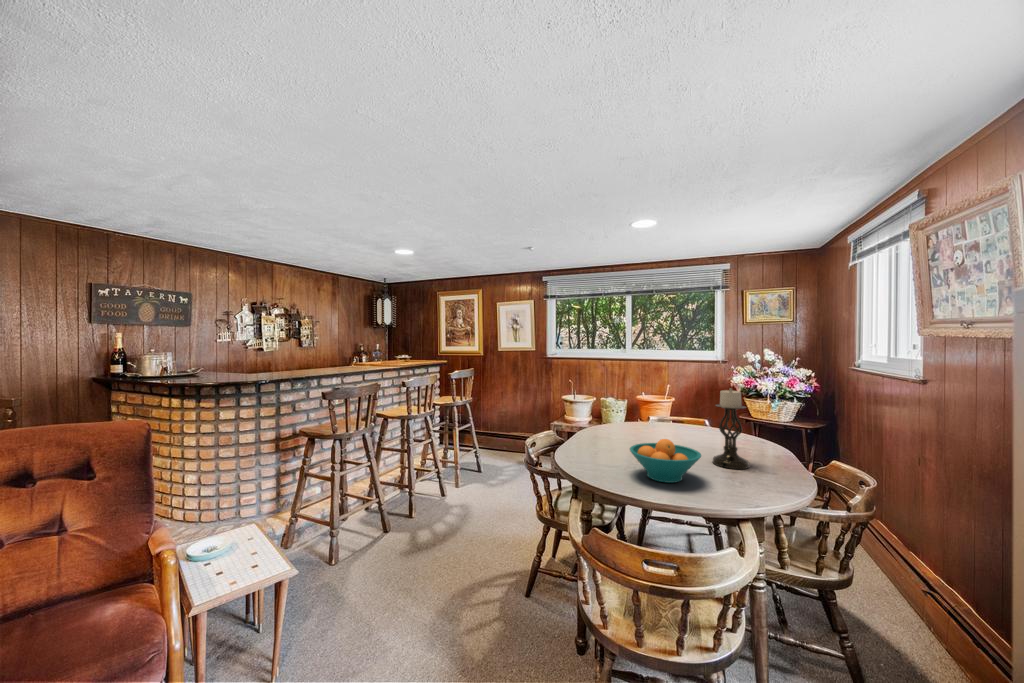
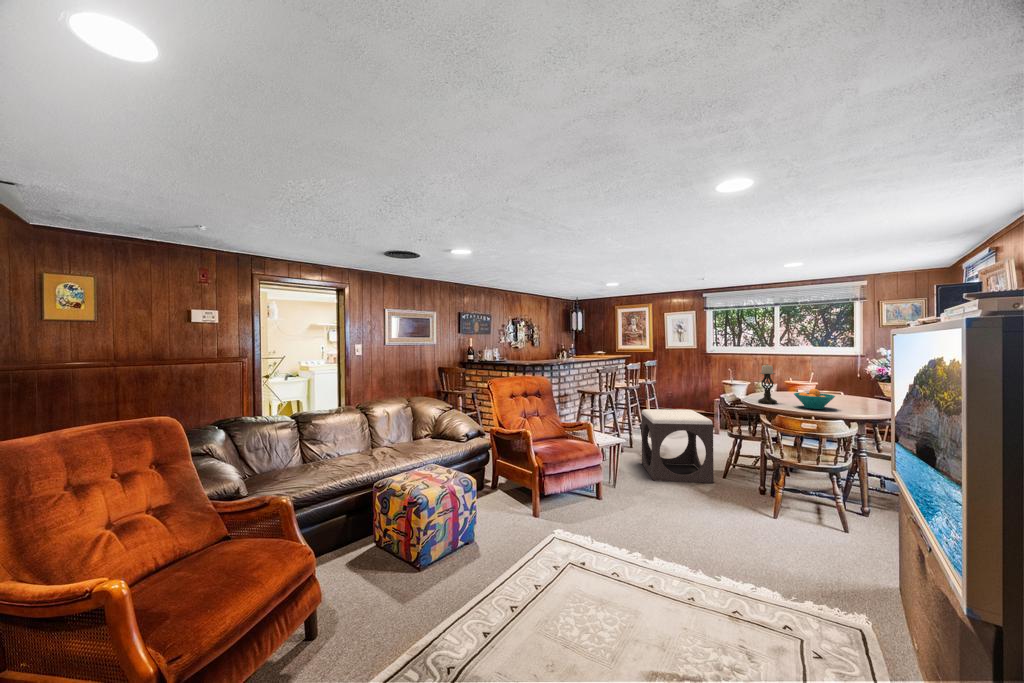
candle holder: present [713,388,749,469] -> present [758,364,777,404]
footstool: none [370,466,491,638] -> present [641,409,714,483]

